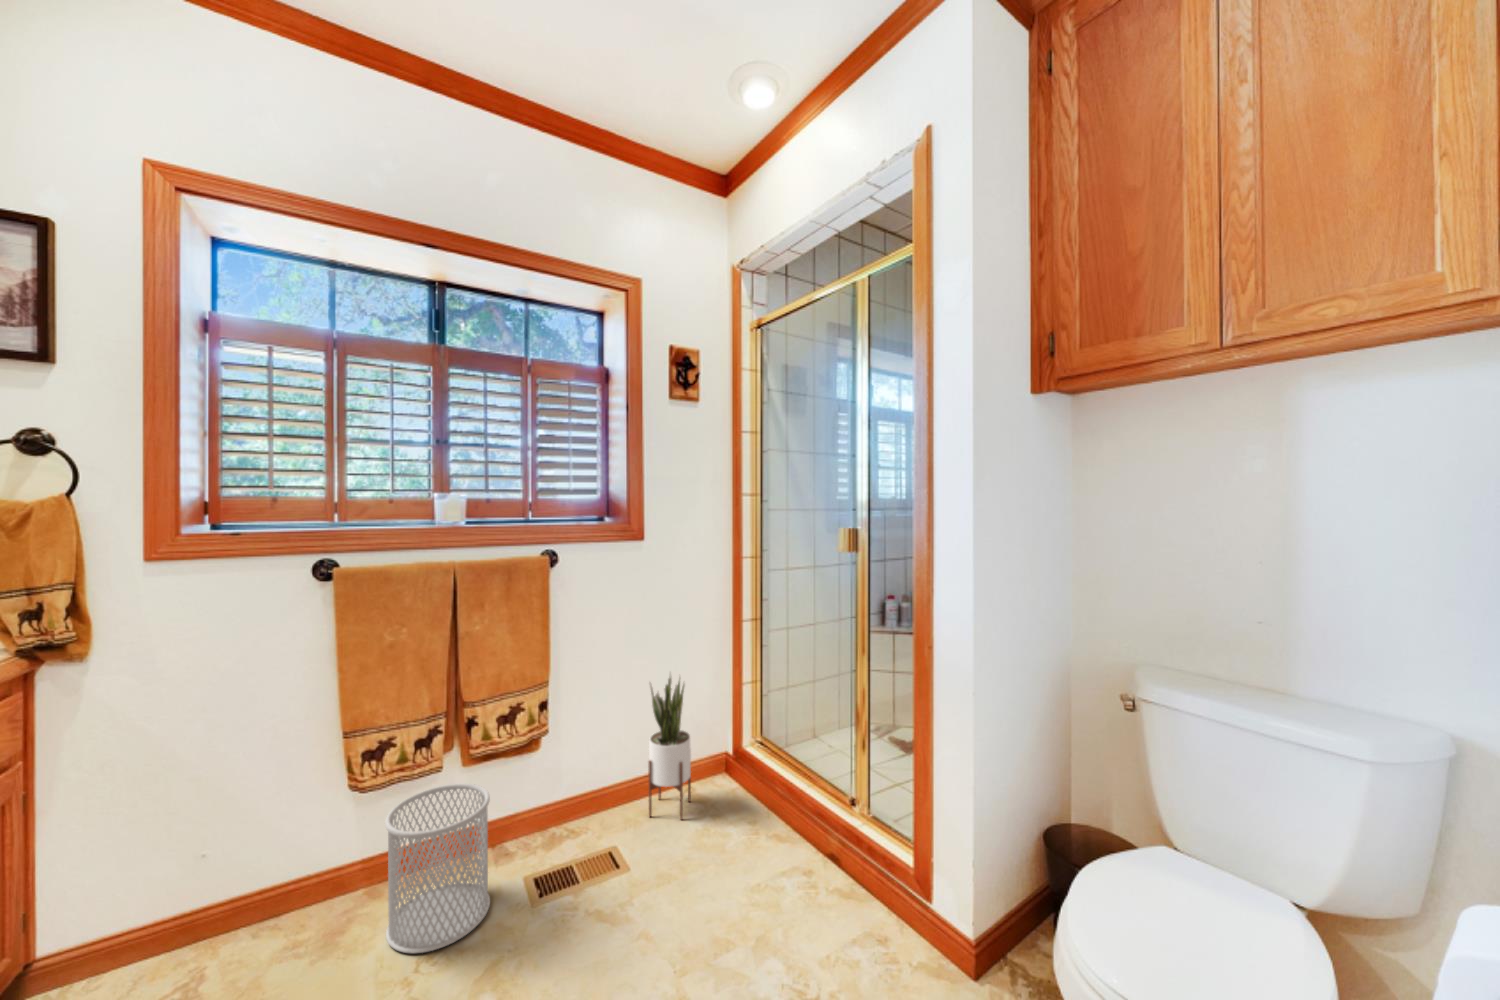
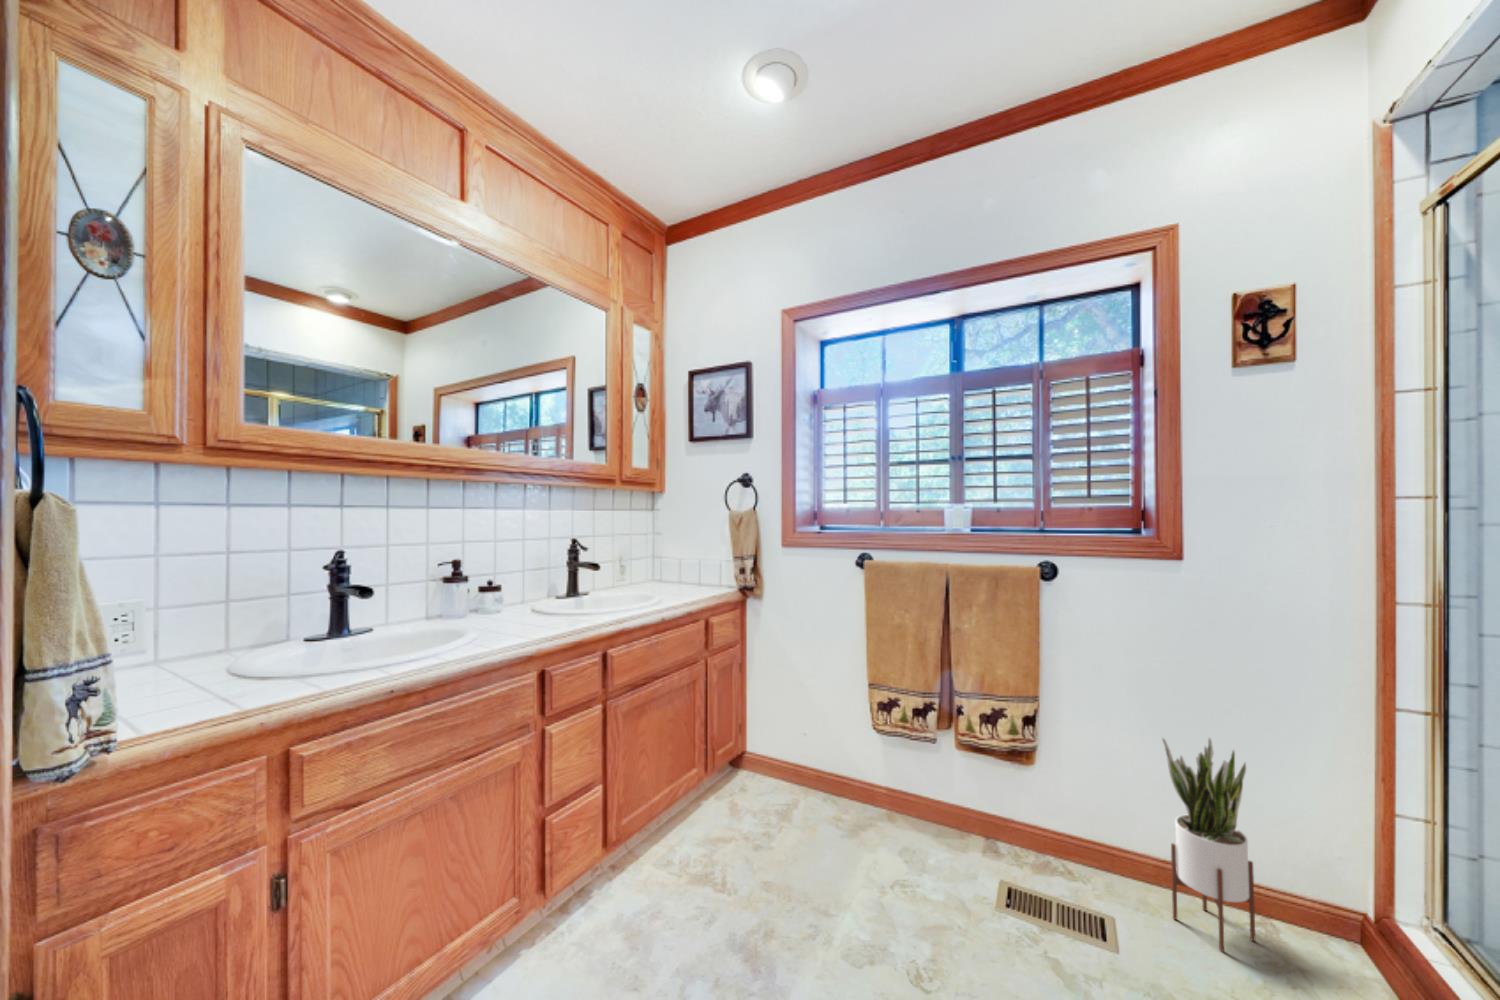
wastebasket: present [385,784,490,953] -> none [877,751,959,888]

